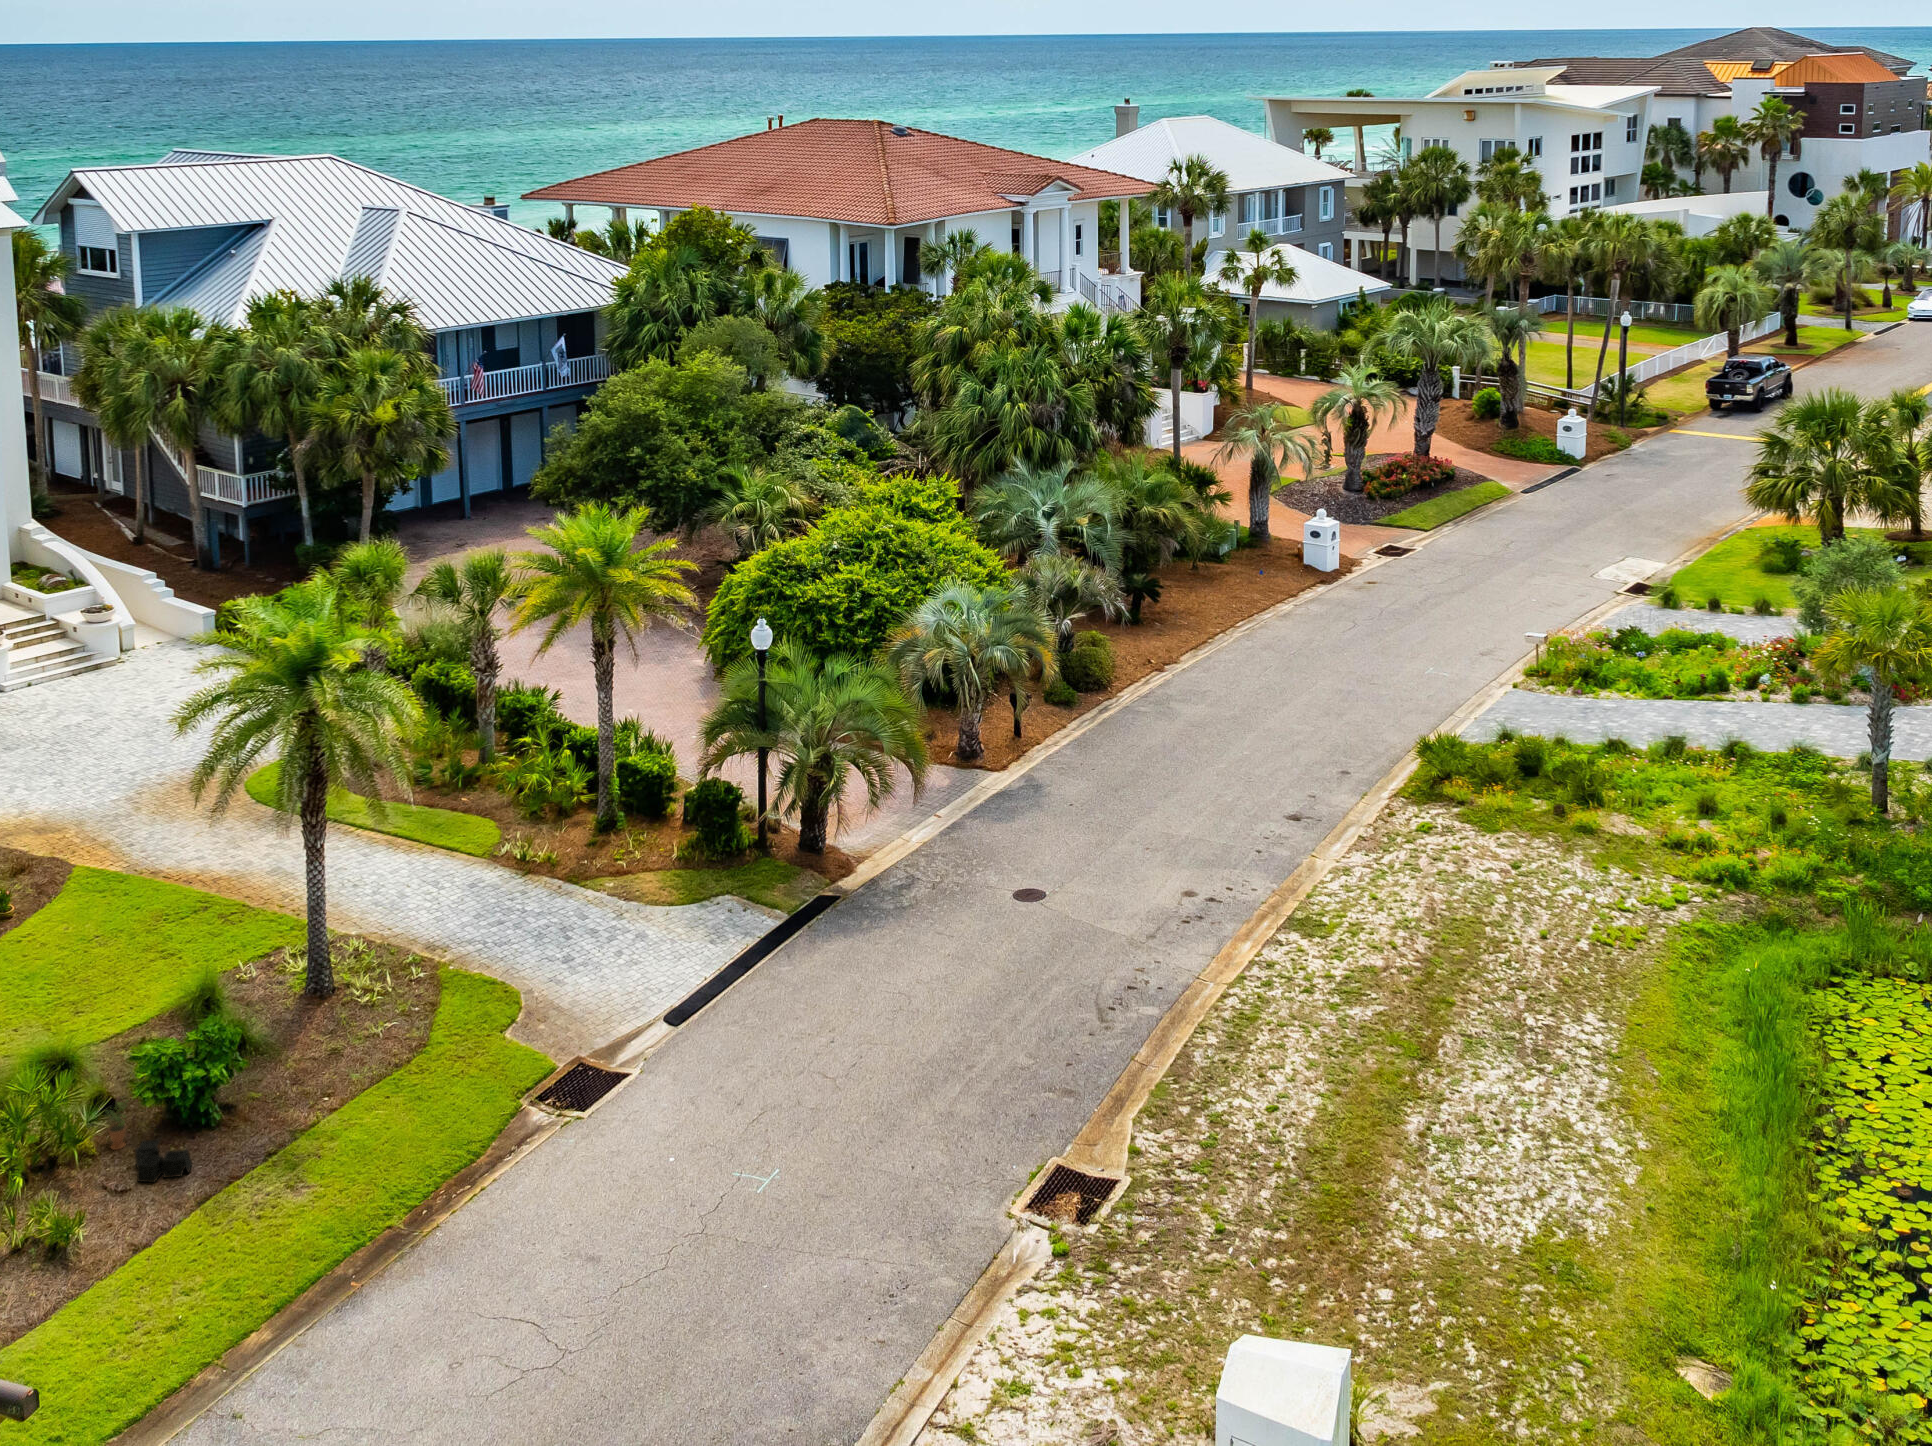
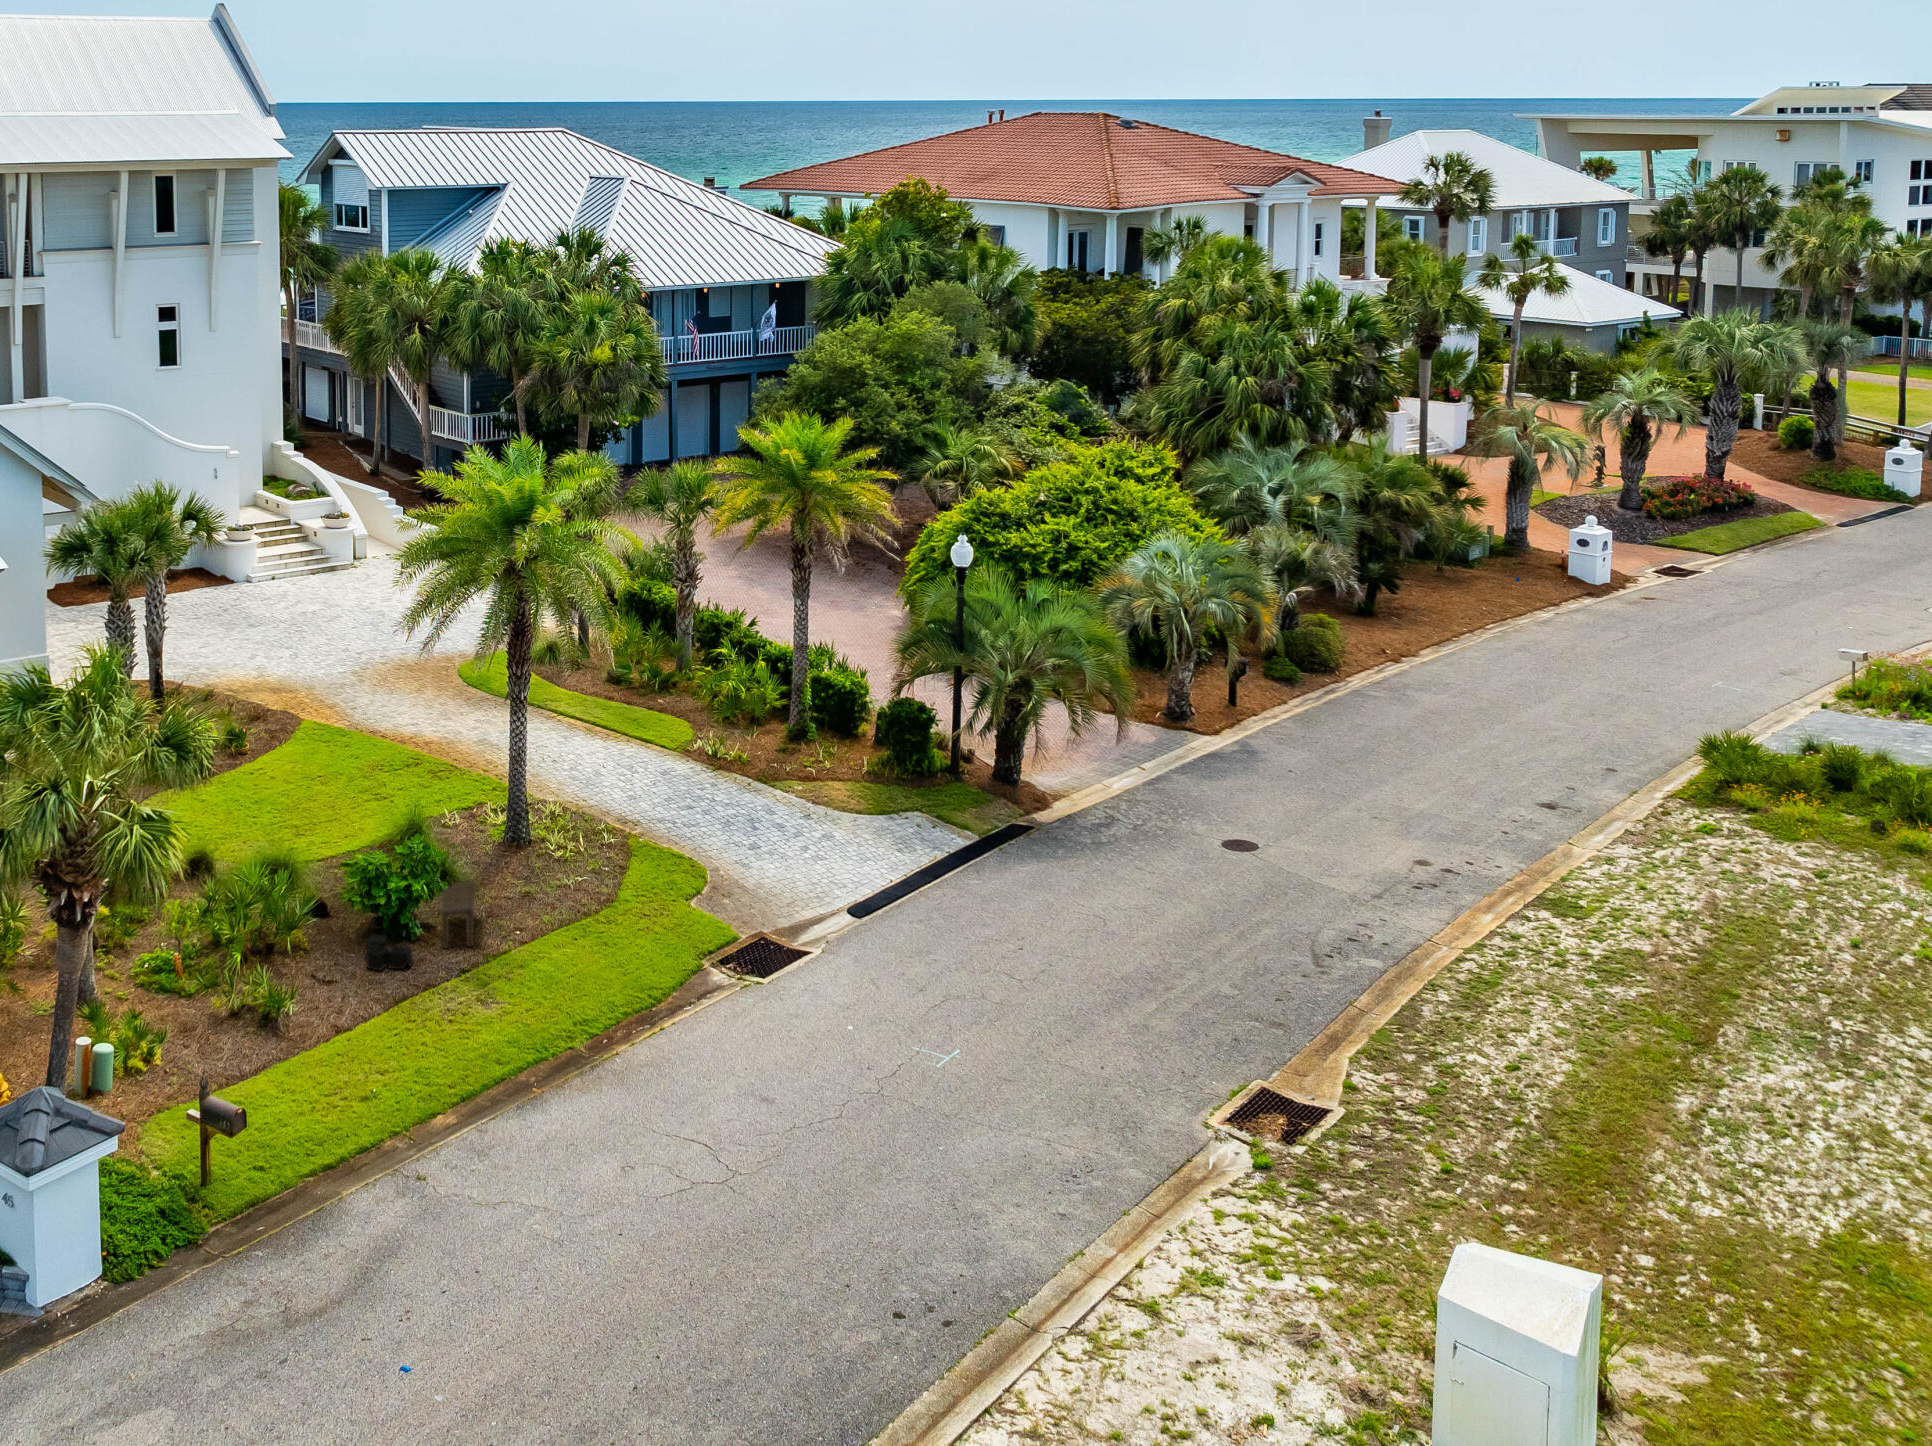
bench: none [222,1059,262,1142] -> present [441,882,477,948]
potted plant: present [107,1100,128,1150] -> none [342,895,363,941]

